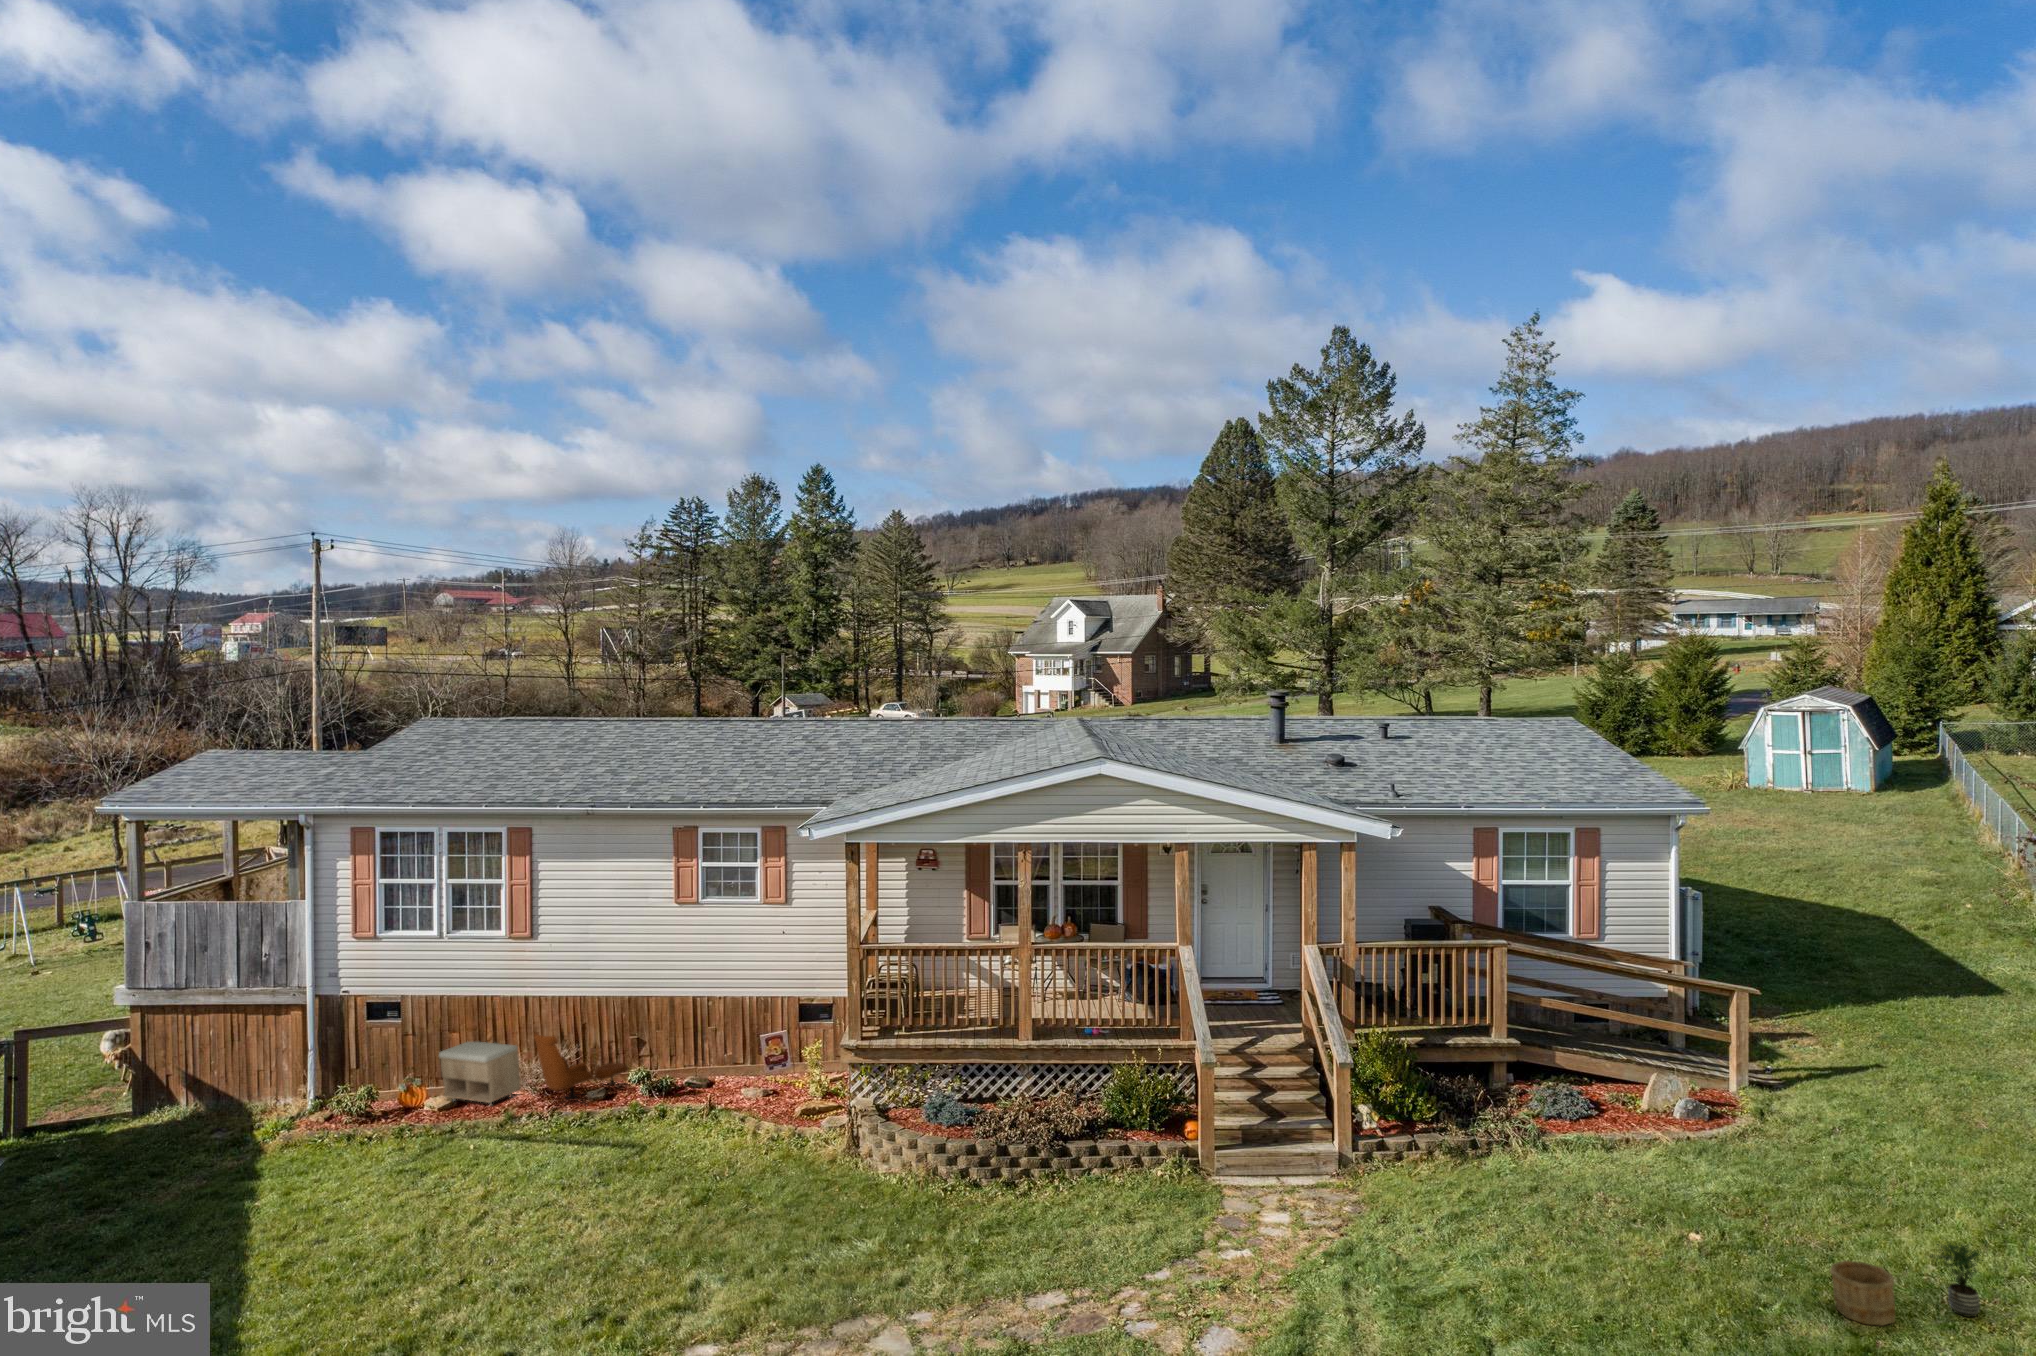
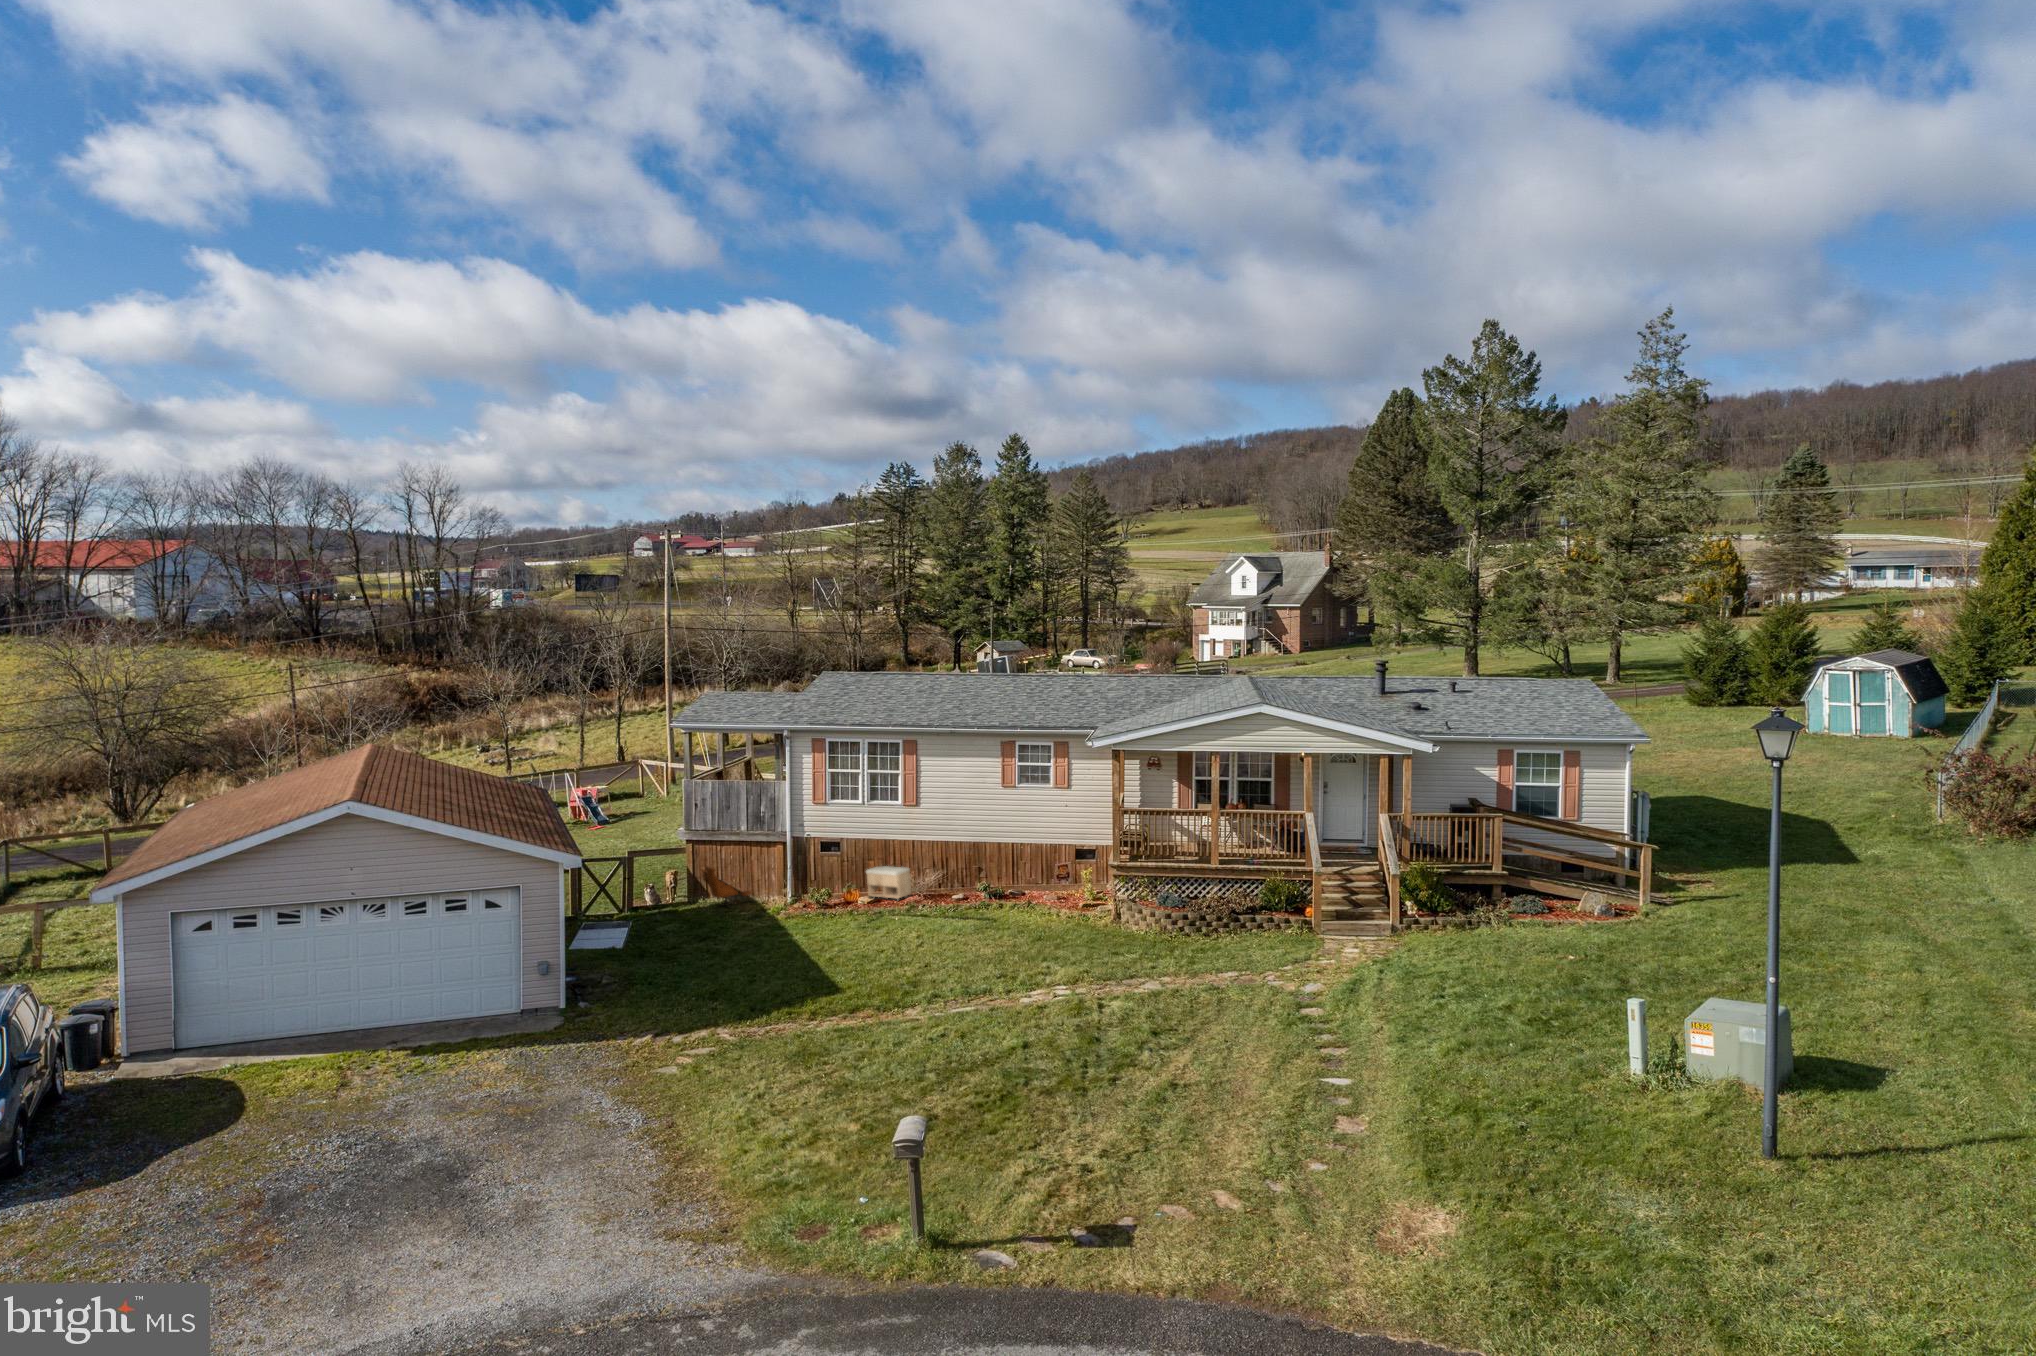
lounge chair: present [534,1032,628,1109] -> present [705,866,752,905]
potted plant: present [1930,1242,1983,1317] -> none [1652,936,1678,970]
wooden bucket: present [1830,1260,1895,1326] -> none [1604,947,1632,971]

